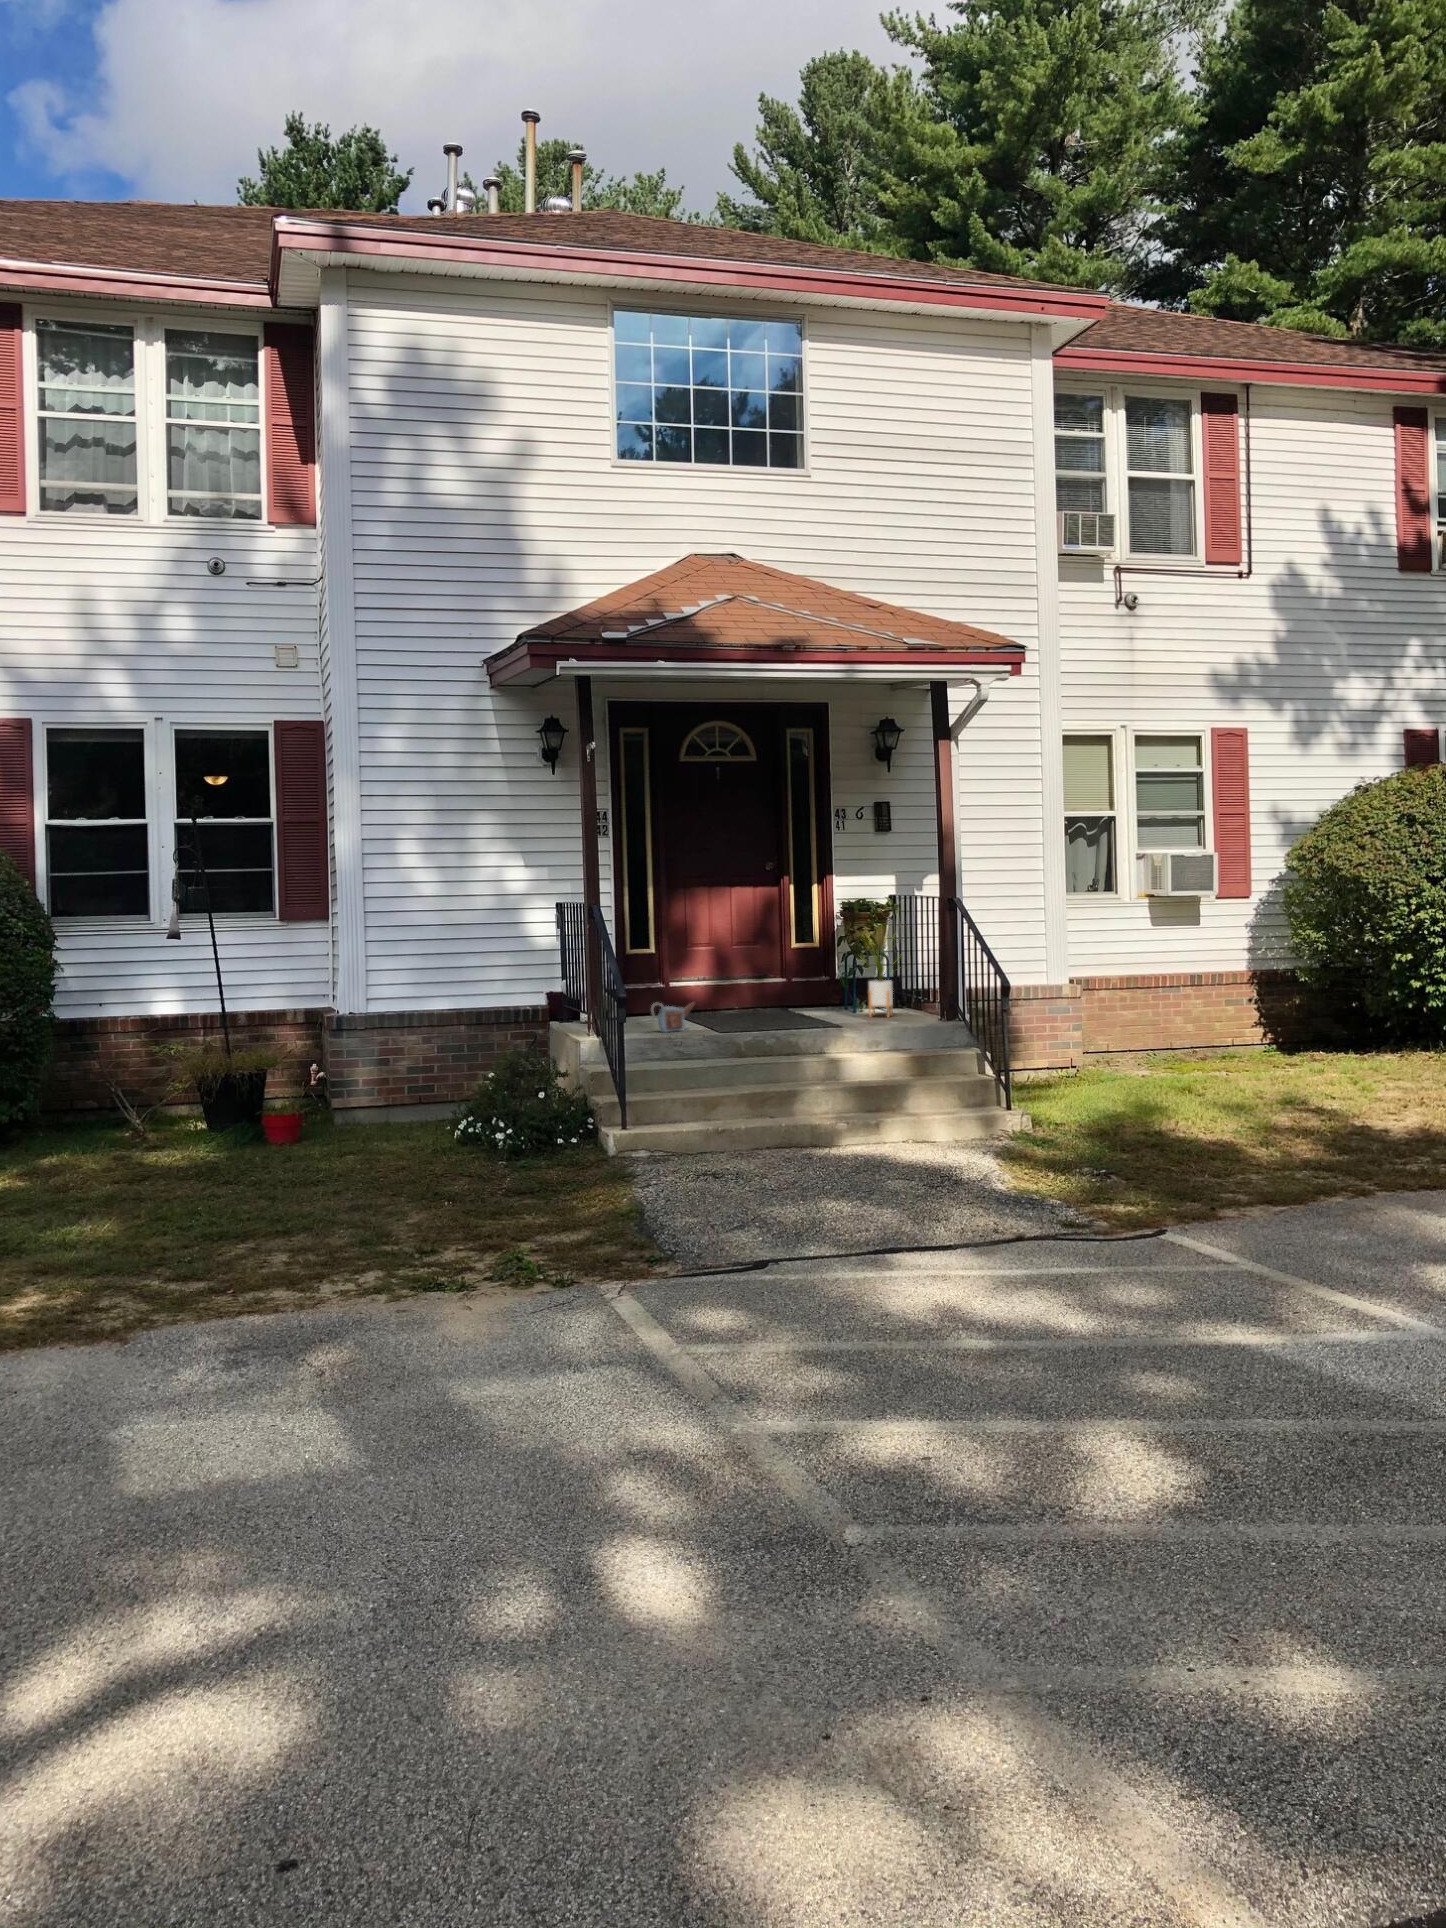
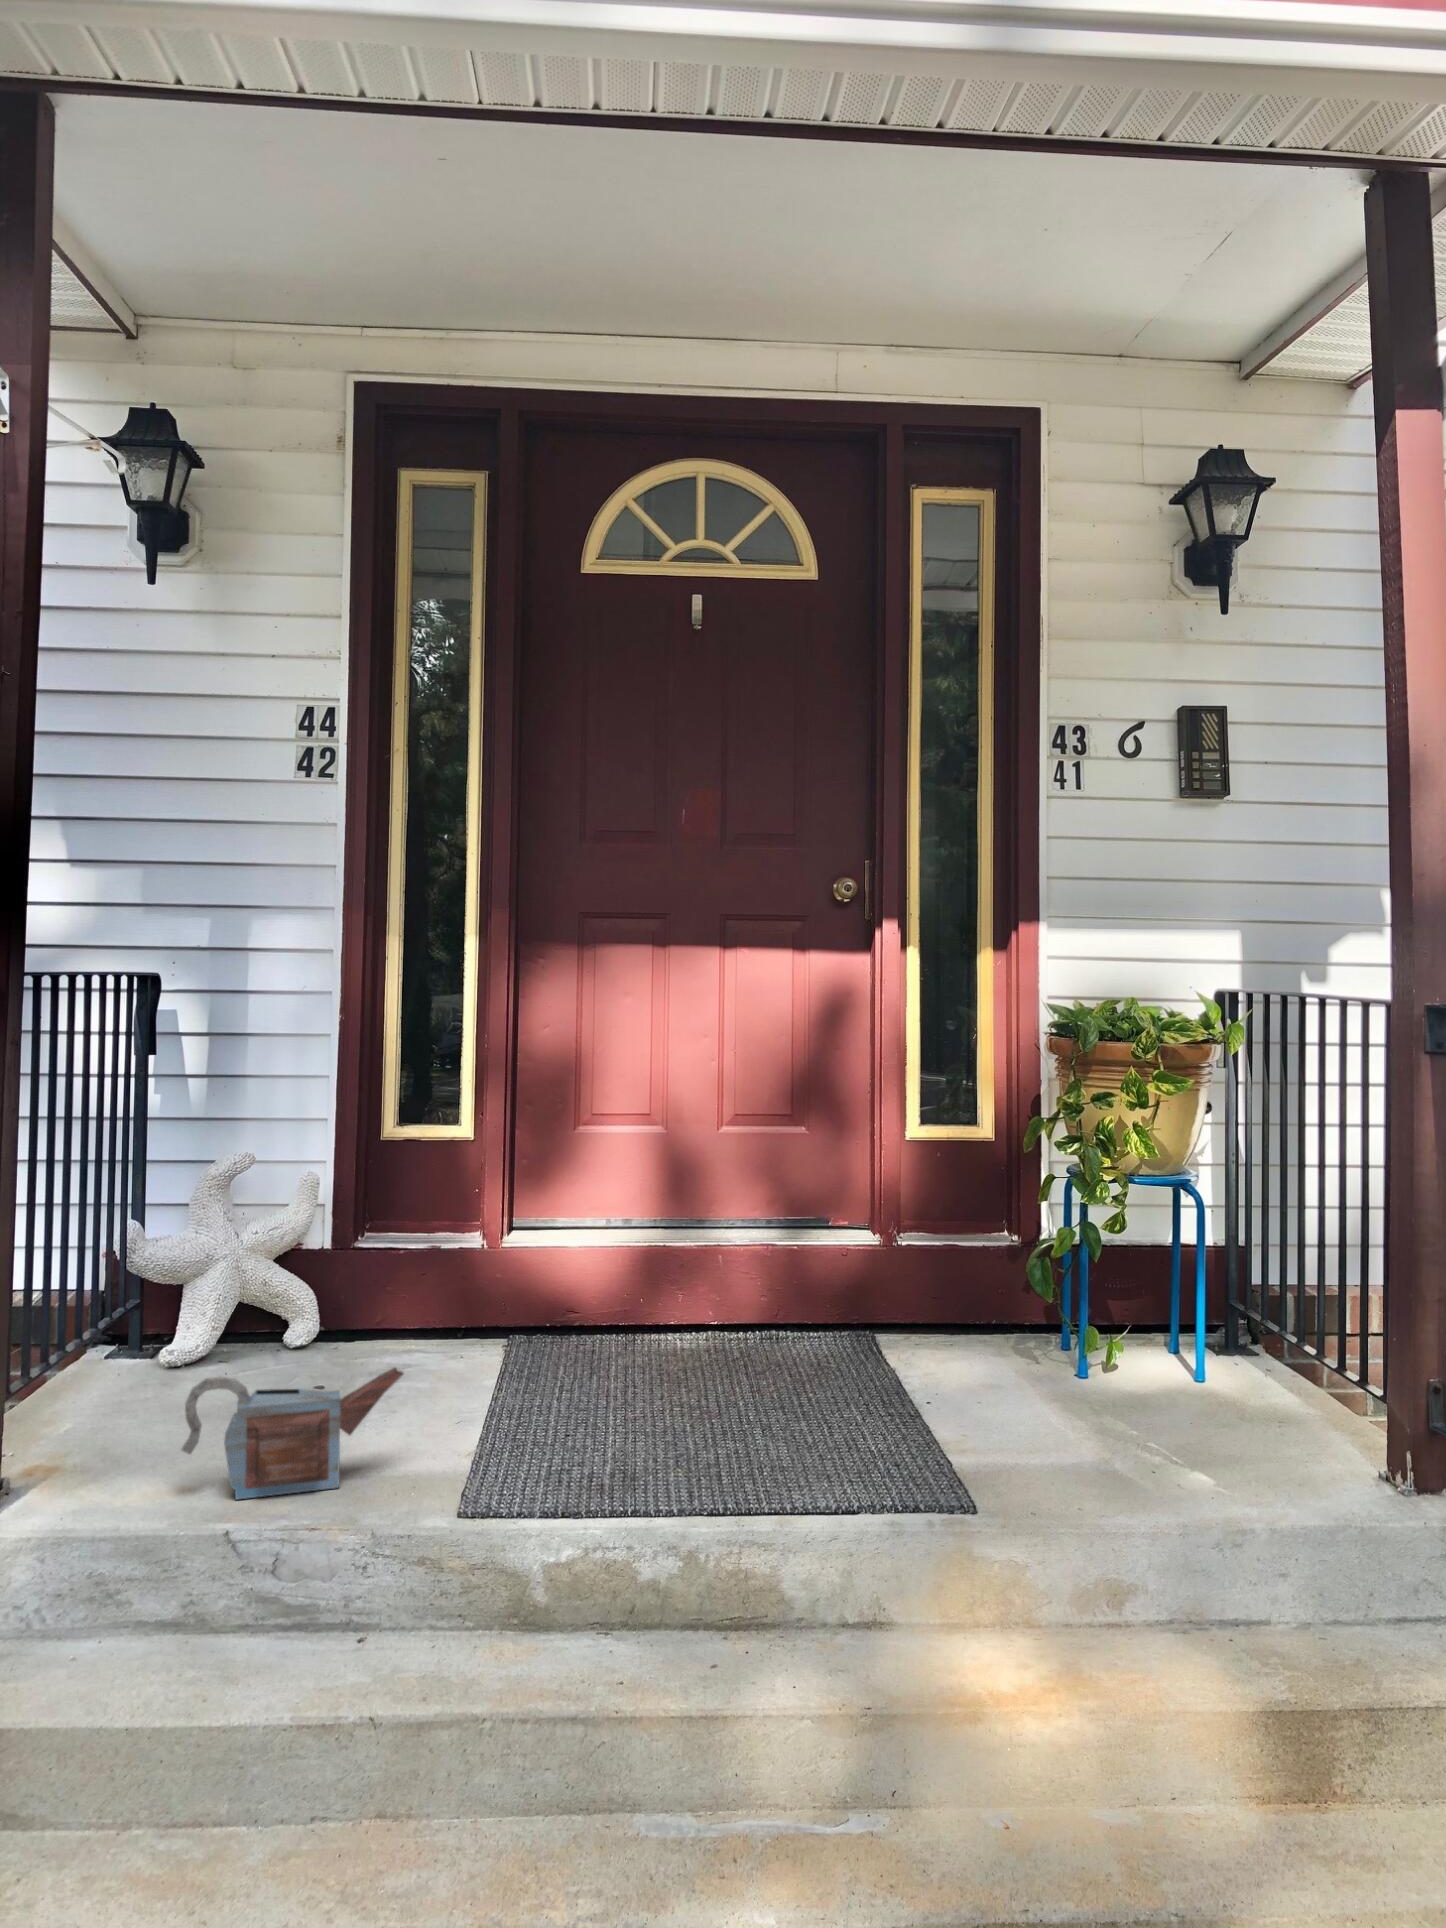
house plant: present [864,938,895,1017] -> none [1076,1088,1269,1452]

